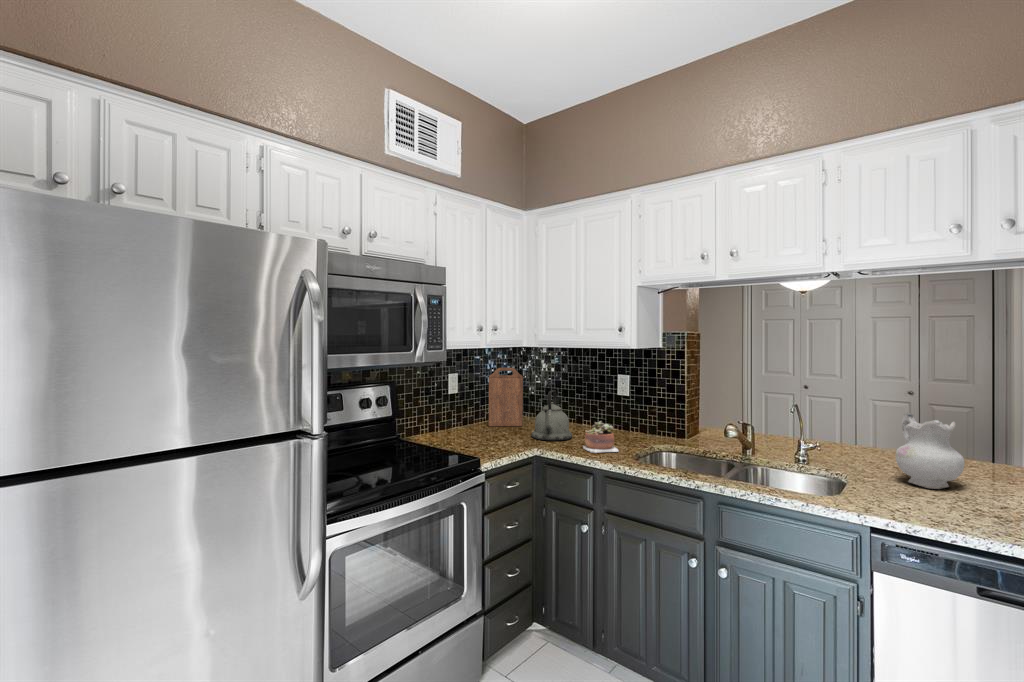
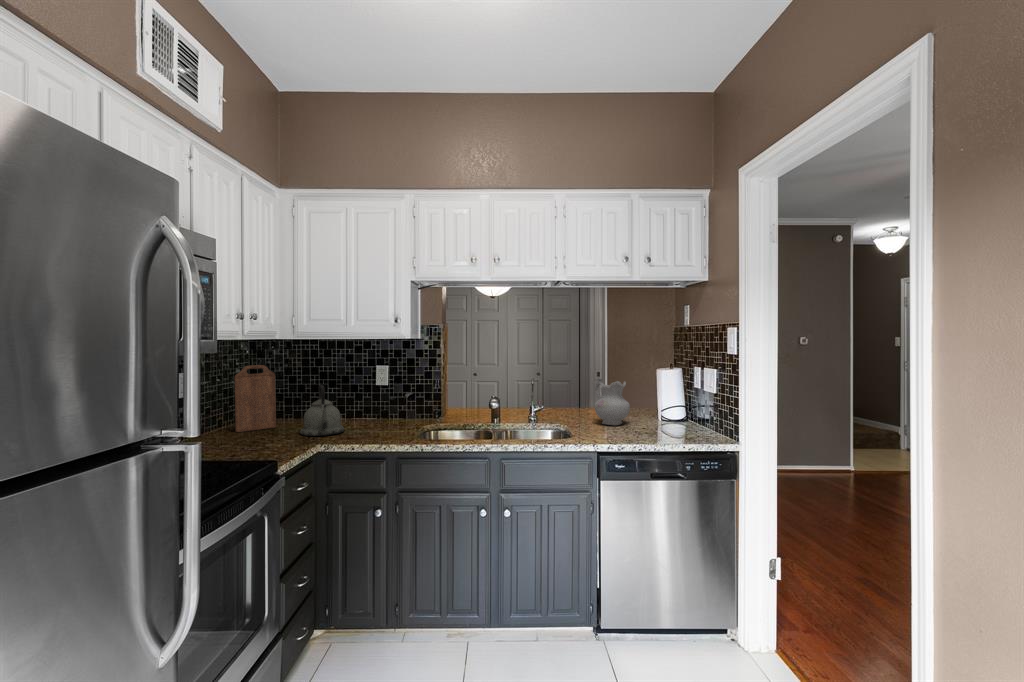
succulent plant: present [583,421,618,453] -> none [363,409,402,439]

